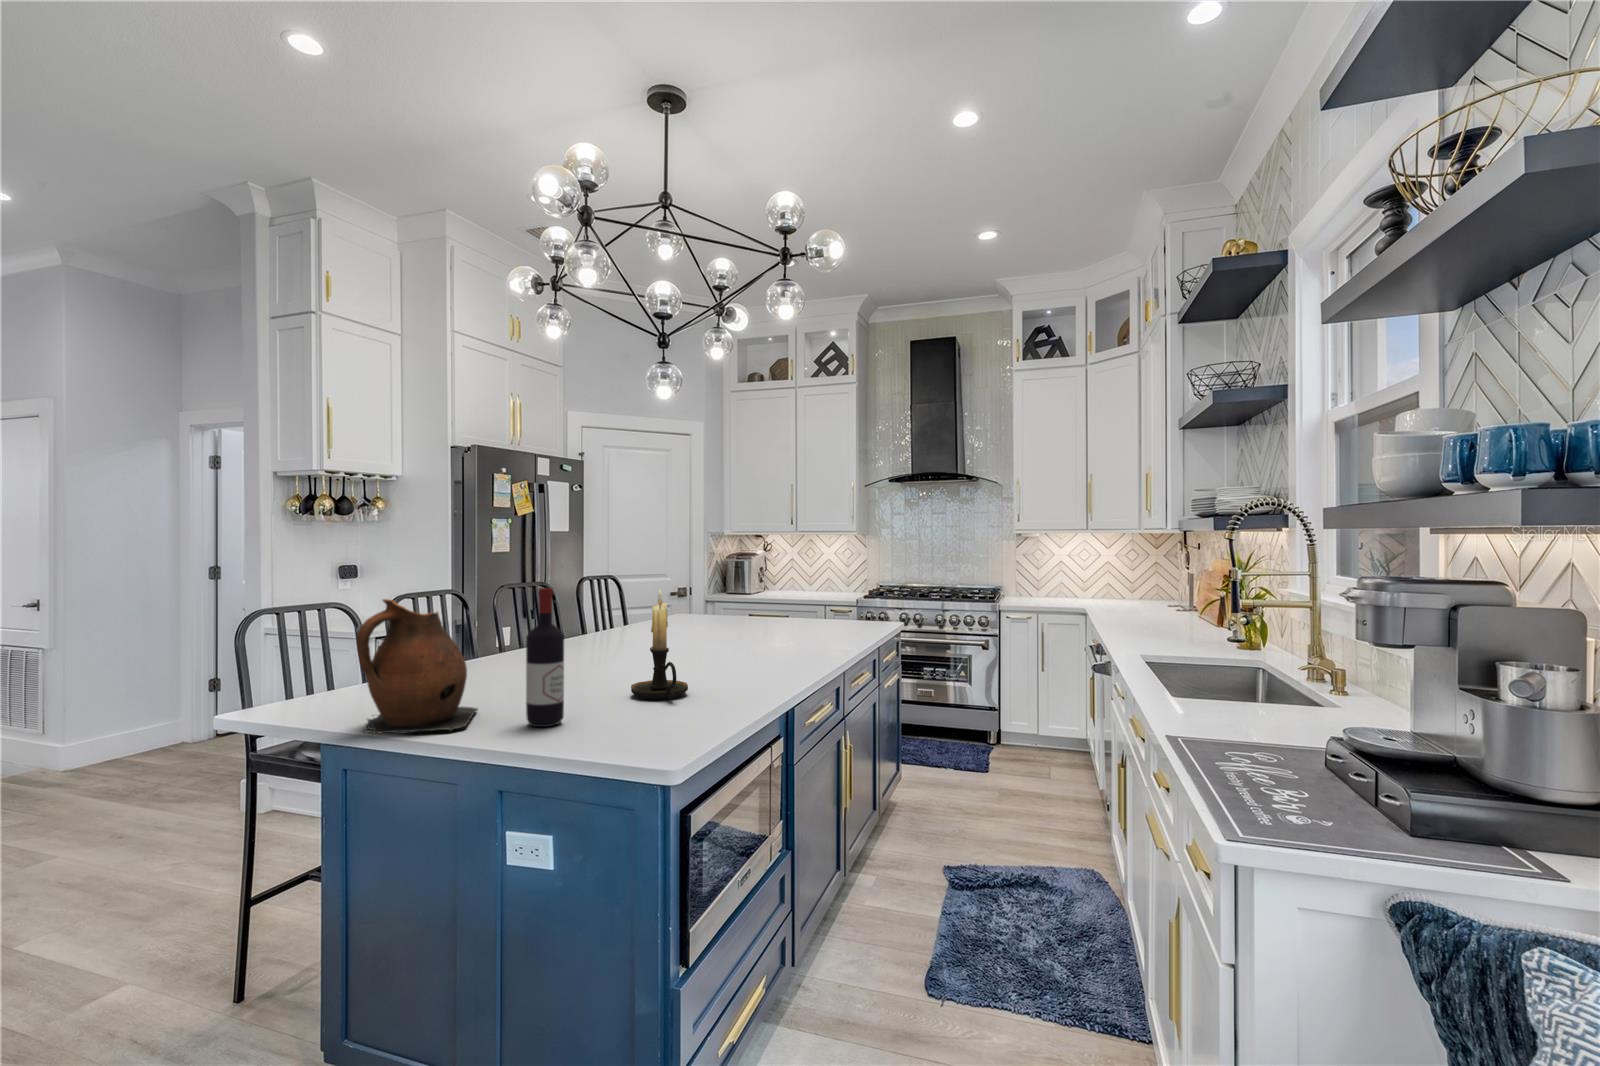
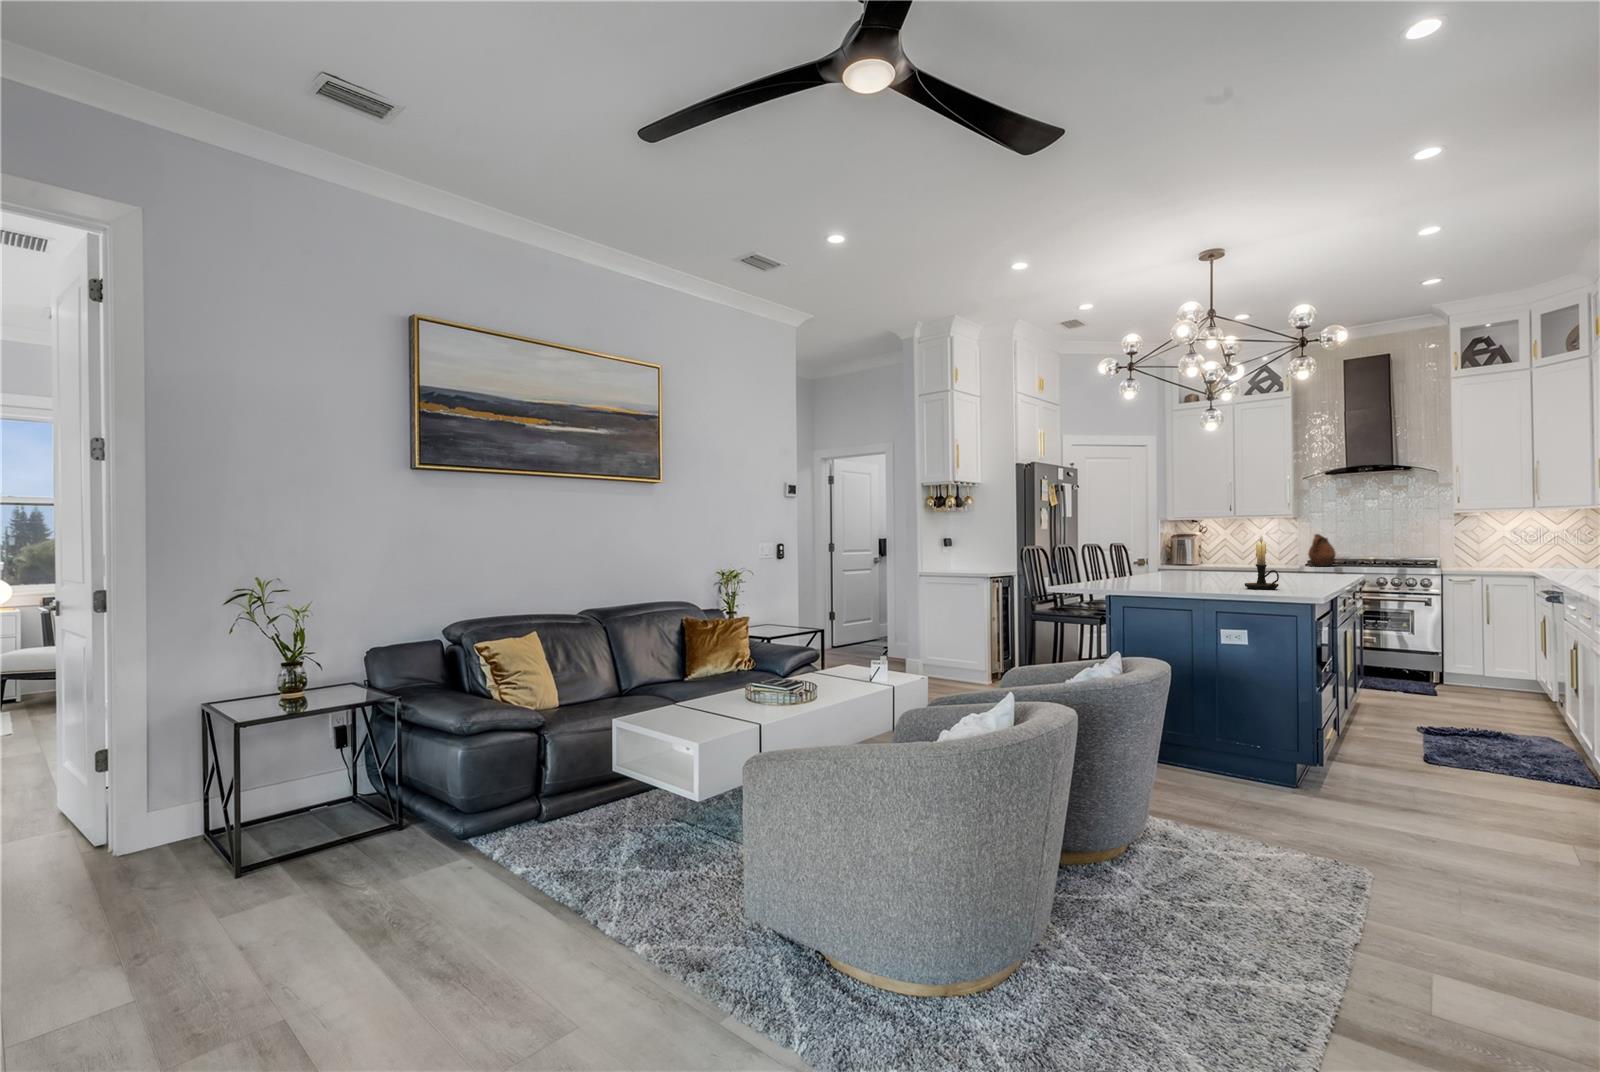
wine bottle: present [526,588,564,727] -> none [1216,530,1235,593]
ceramic pitcher: present [357,599,478,733] -> present [1308,534,1336,566]

